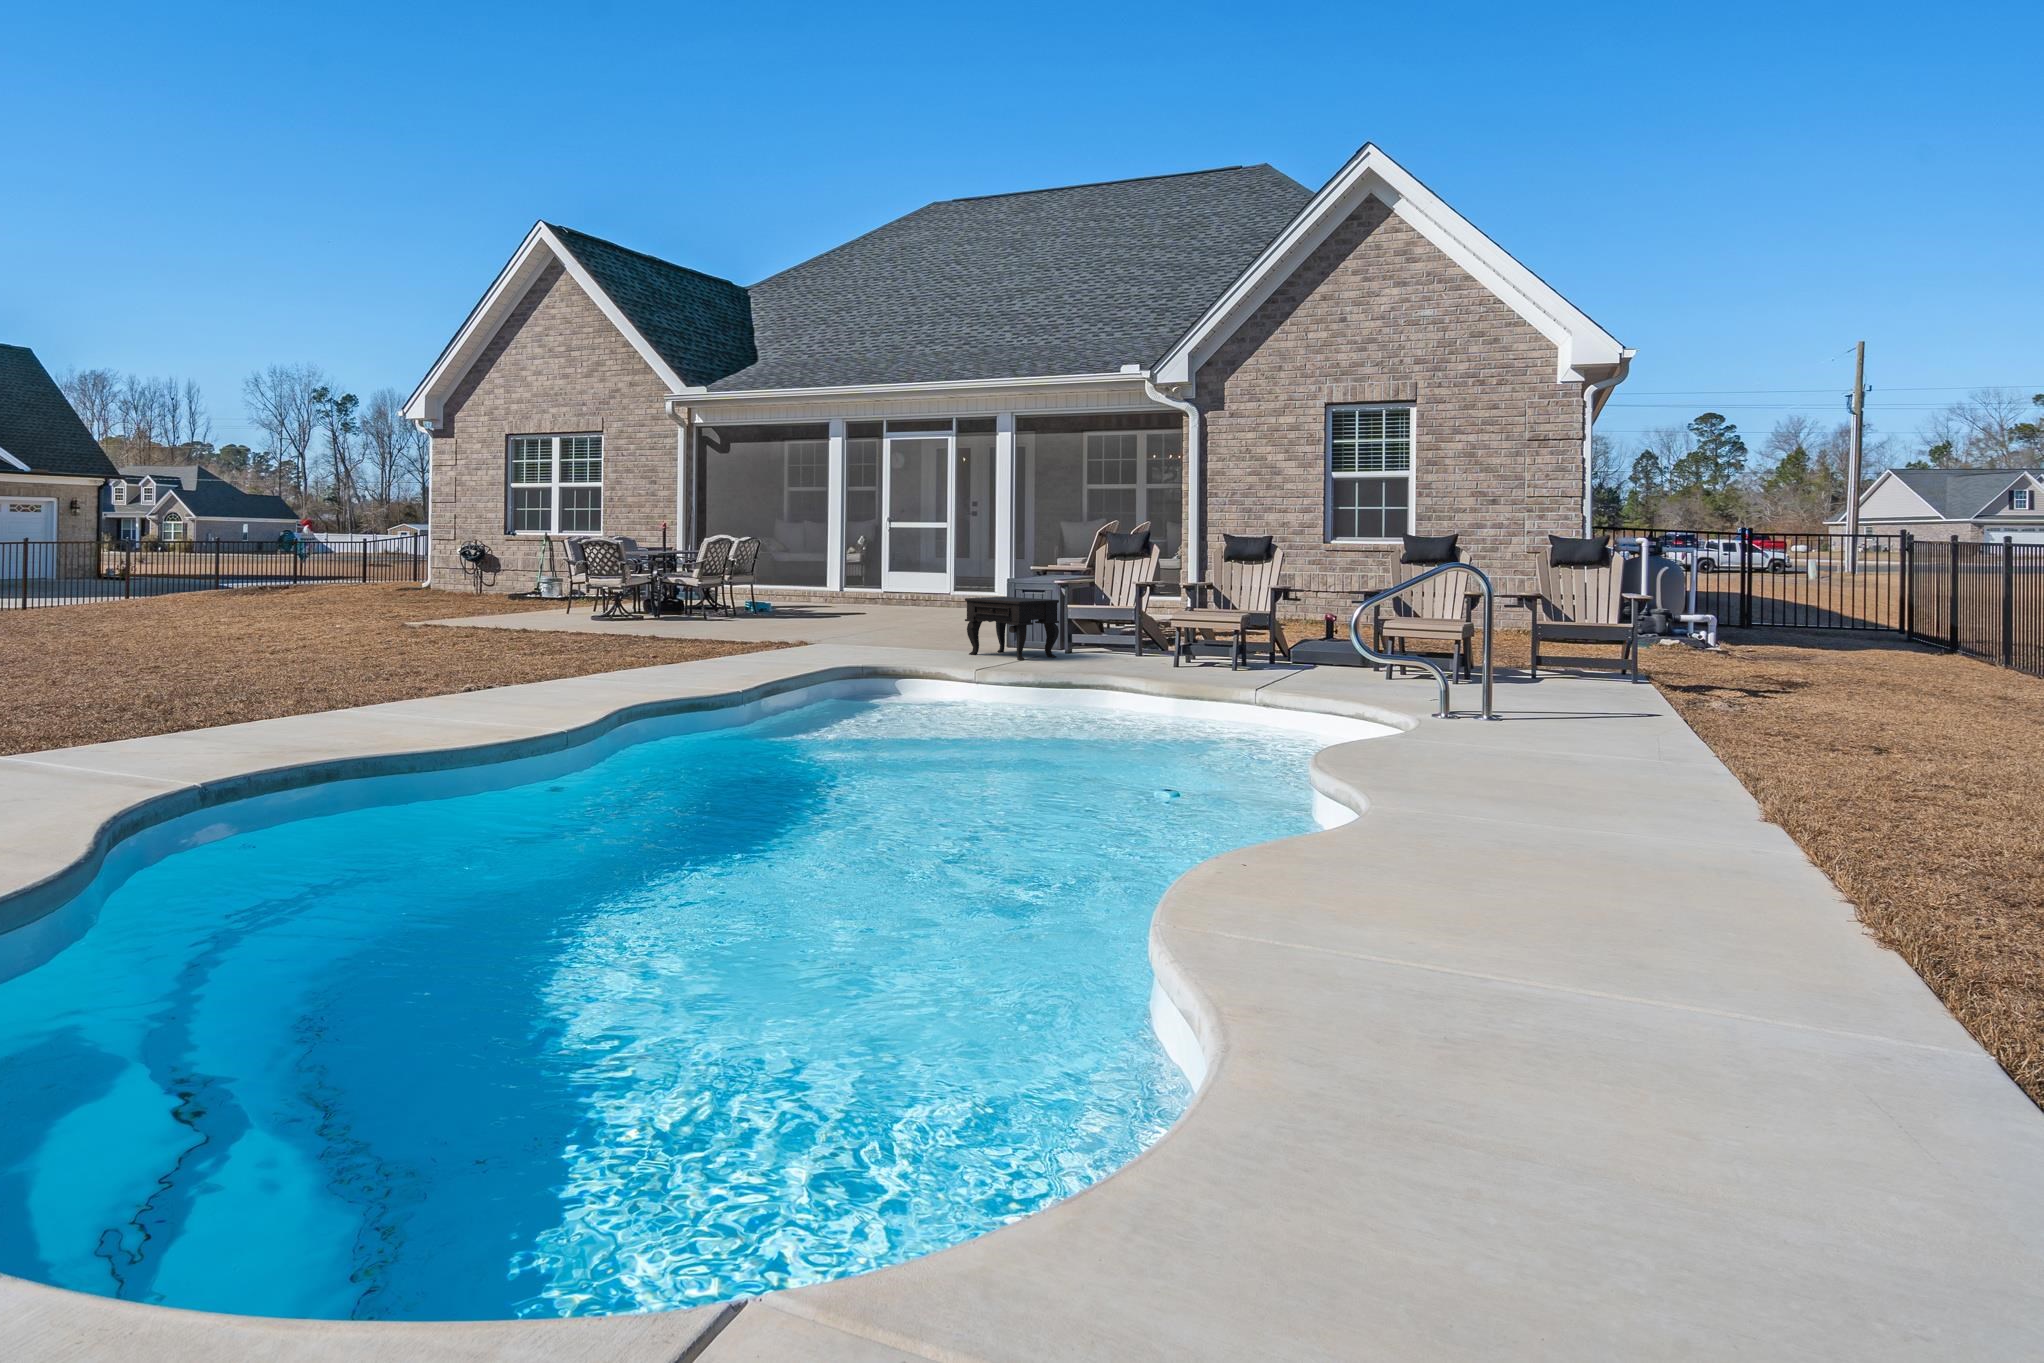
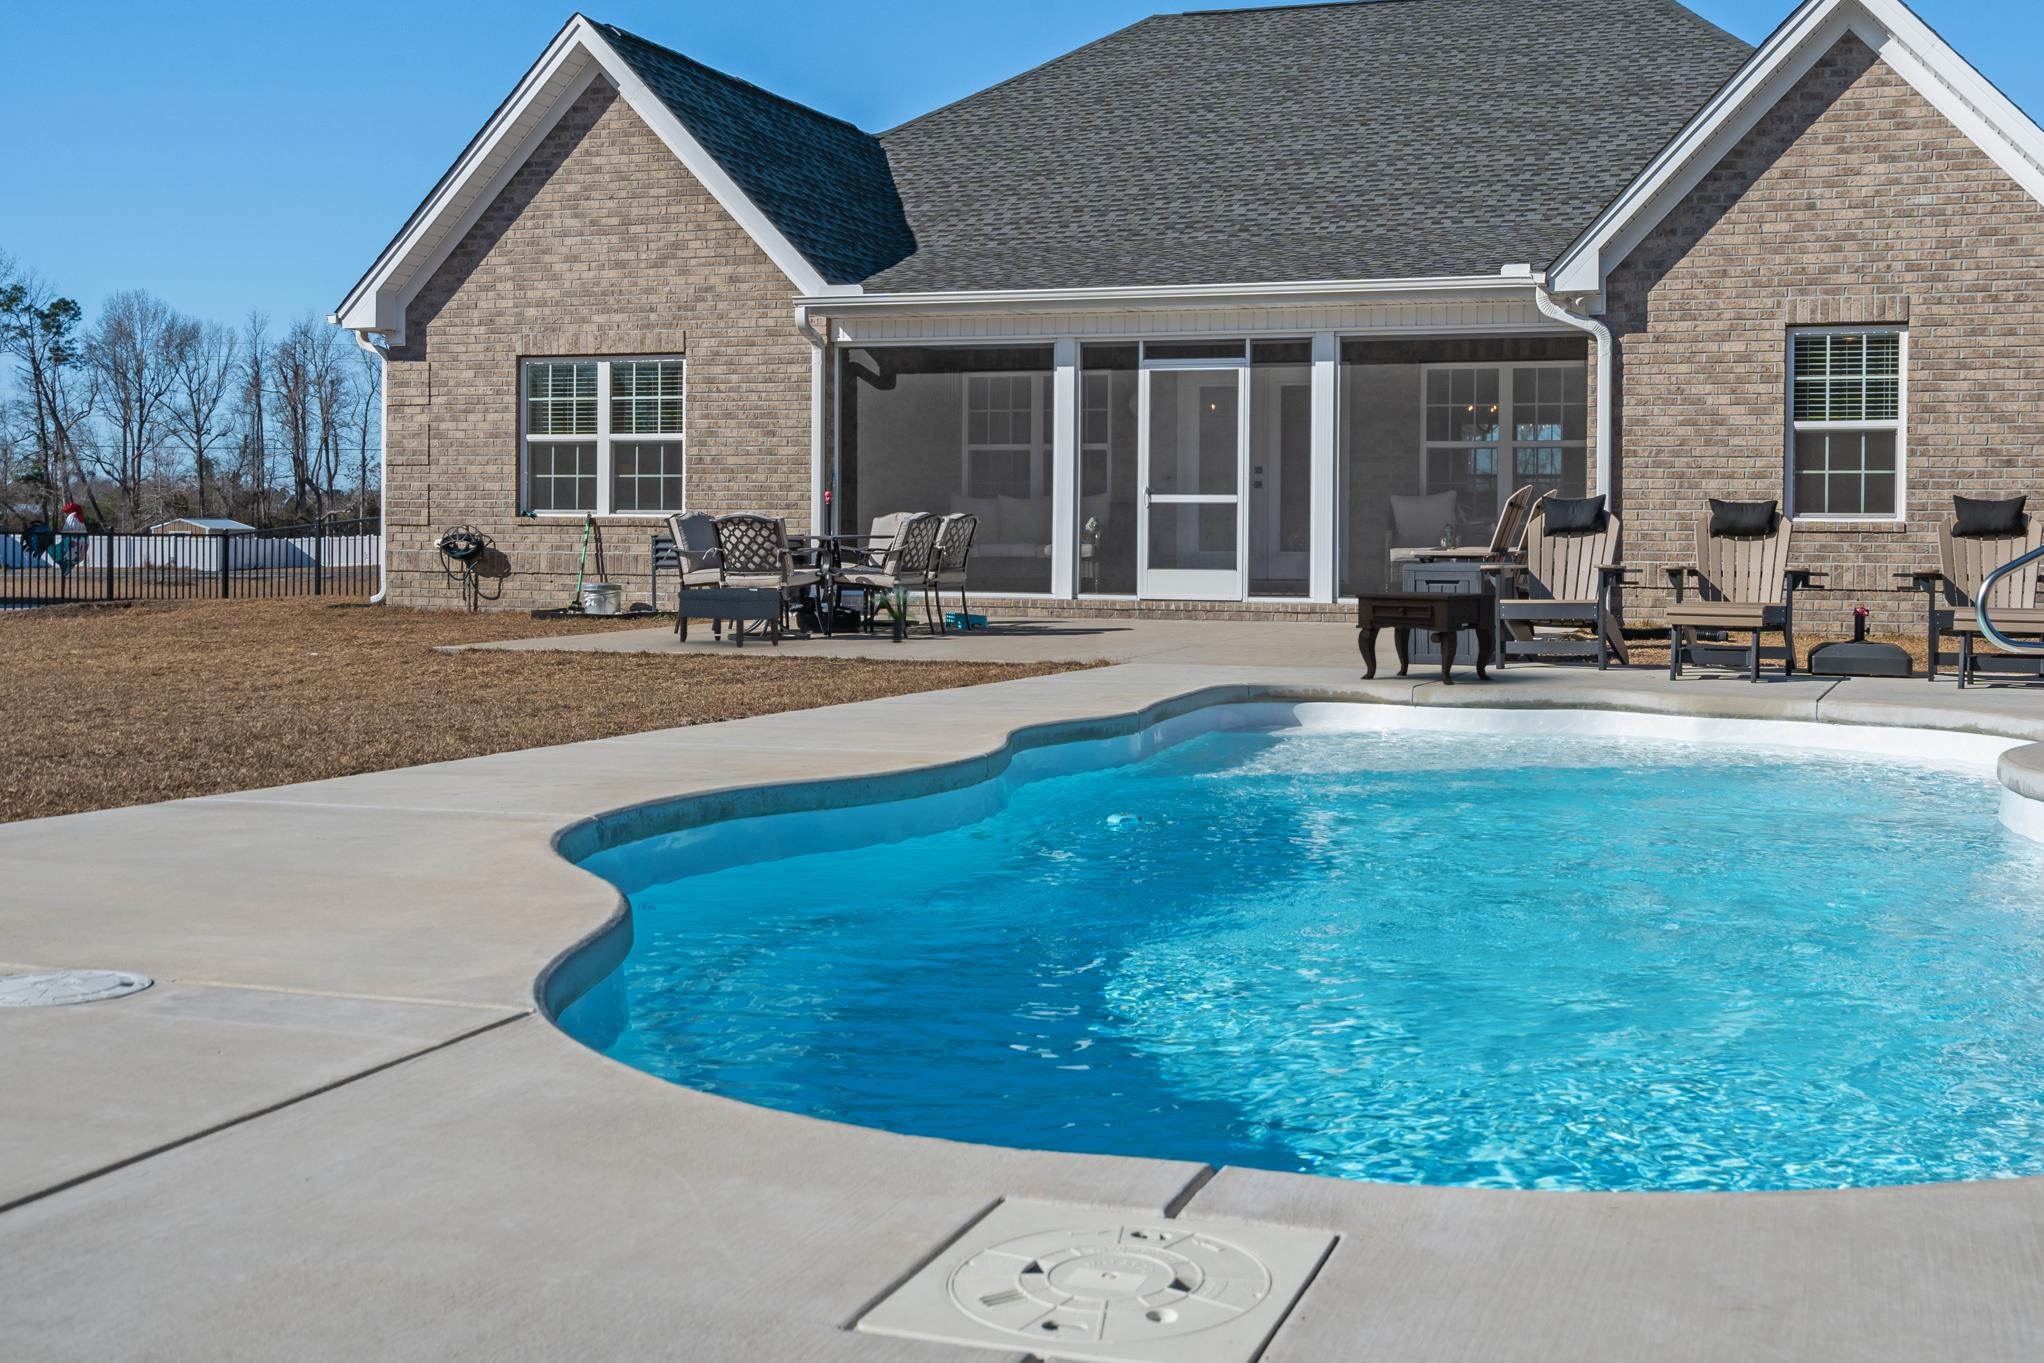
bench: none [582,584,640,622] -> present [678,589,781,647]
potted plant: none [698,584,731,620] -> present [872,587,924,642]

